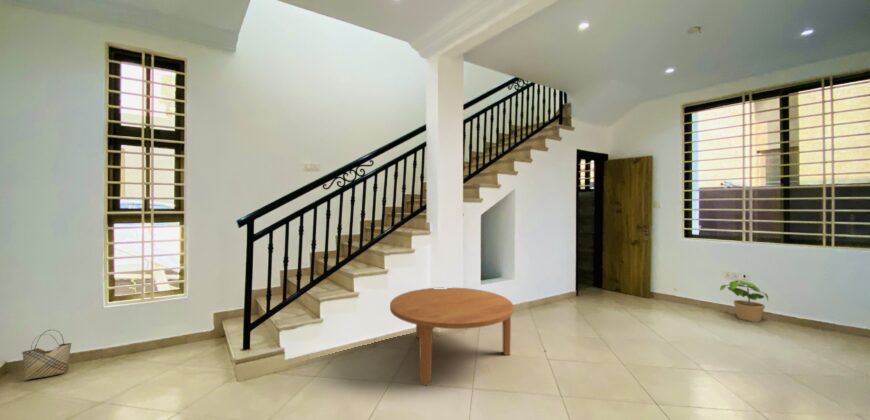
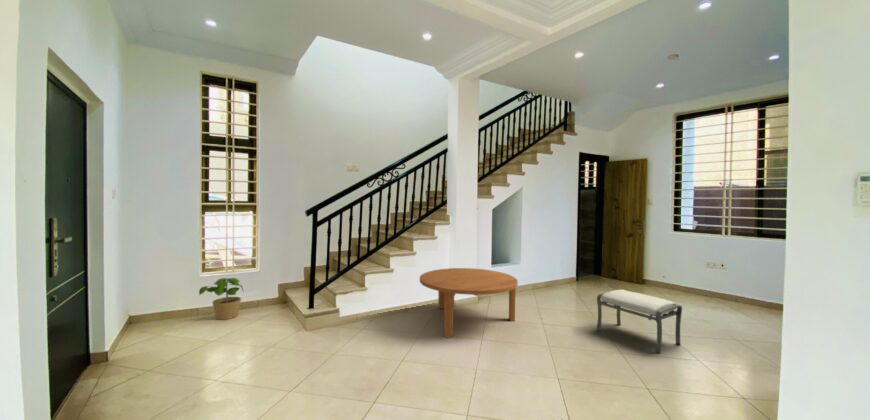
potted plant: present [720,280,768,322] -> present [199,278,243,320]
ottoman: none [613,314,724,403] -> present [597,290,682,353]
woven basket: present [22,330,71,380] -> none [149,291,181,327]

